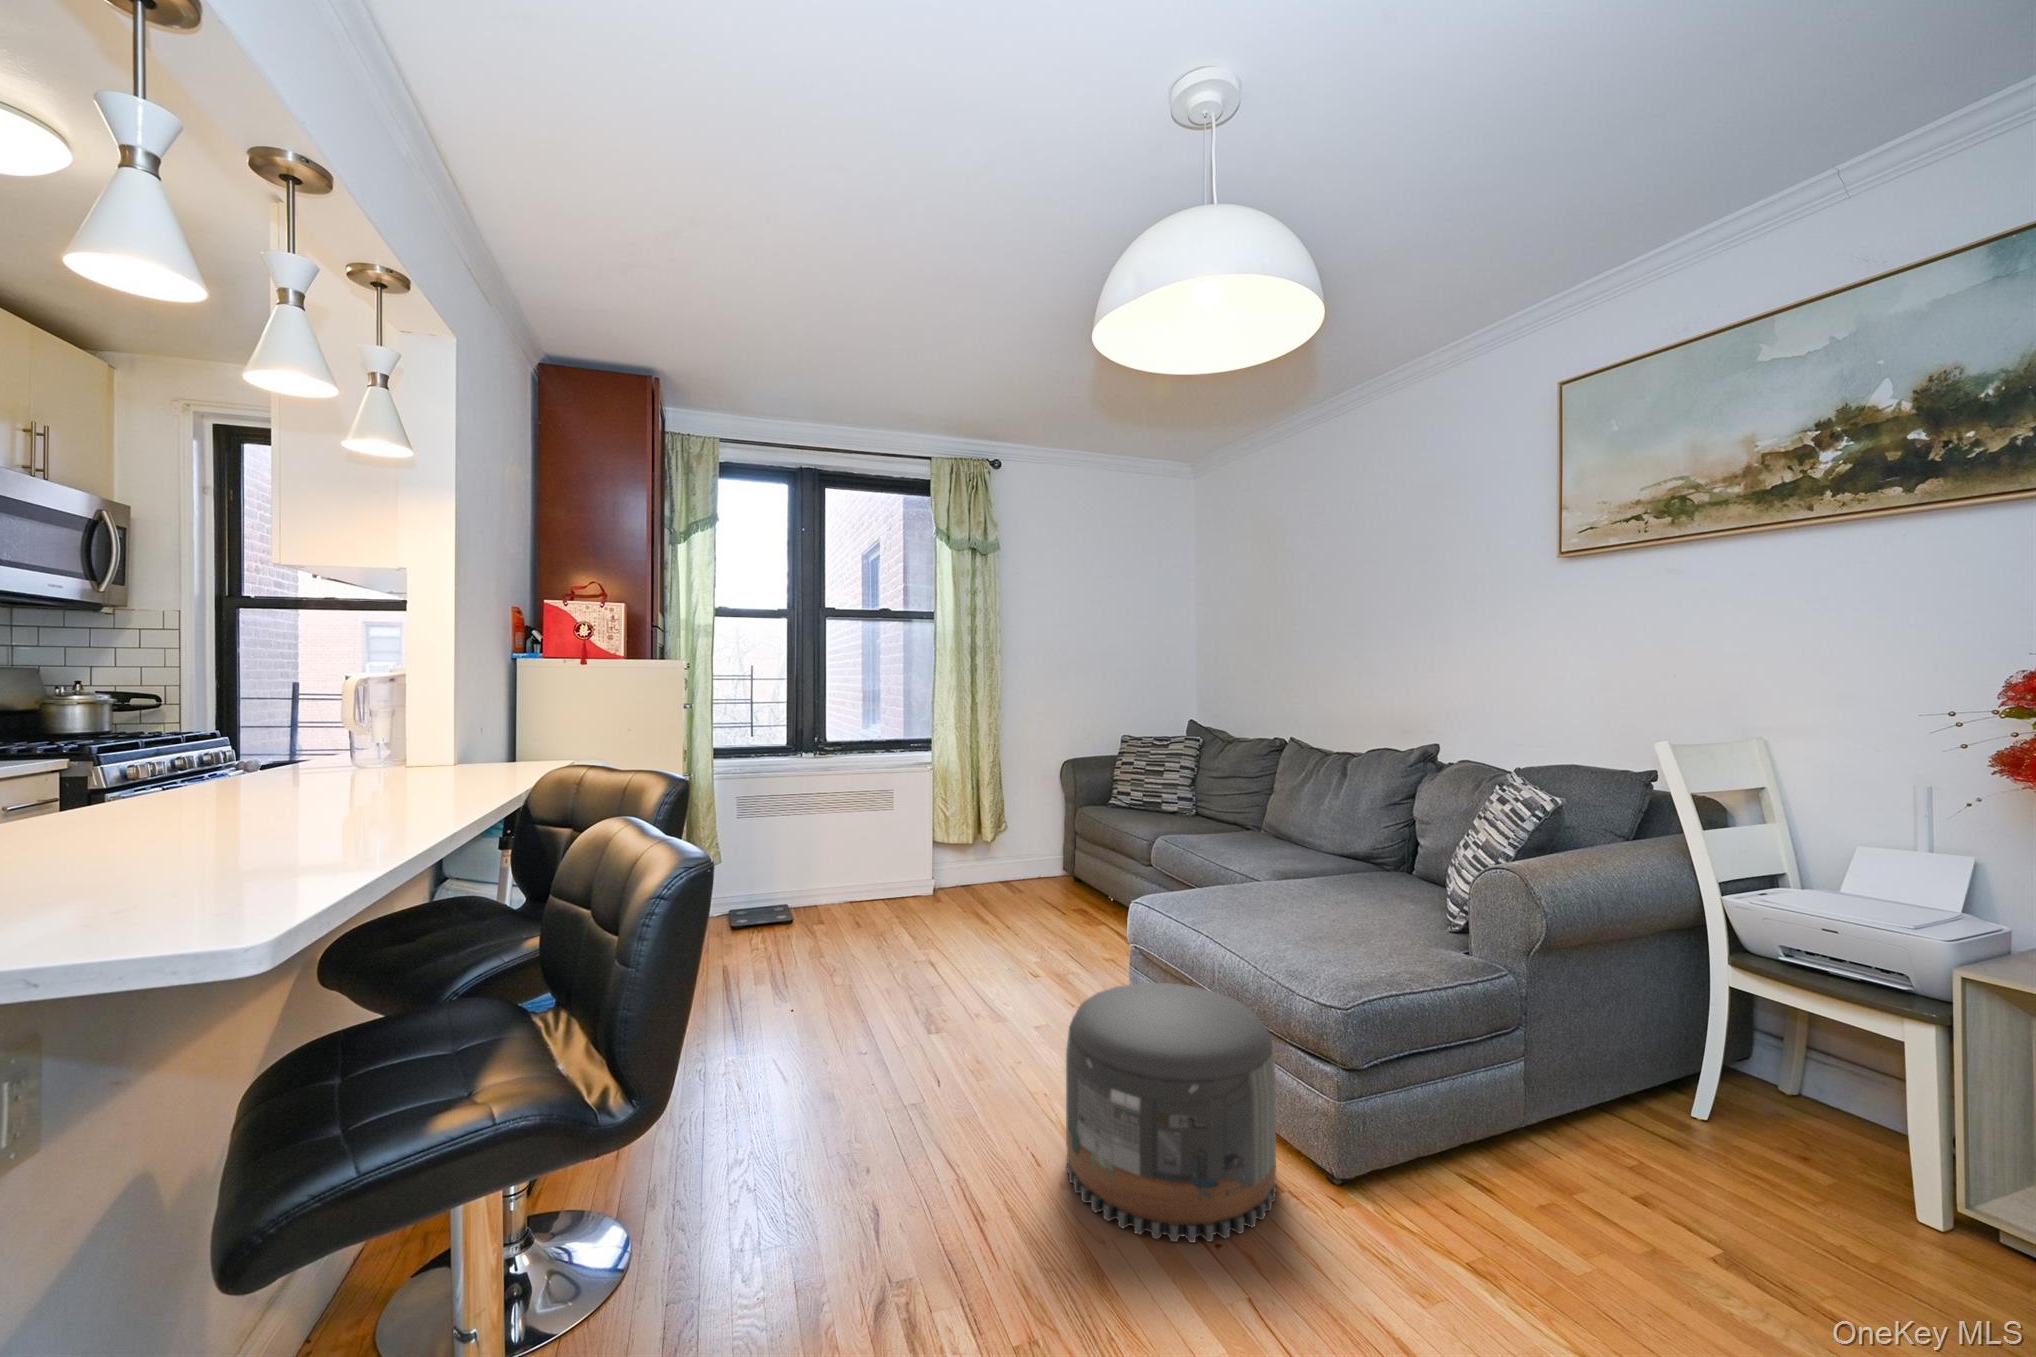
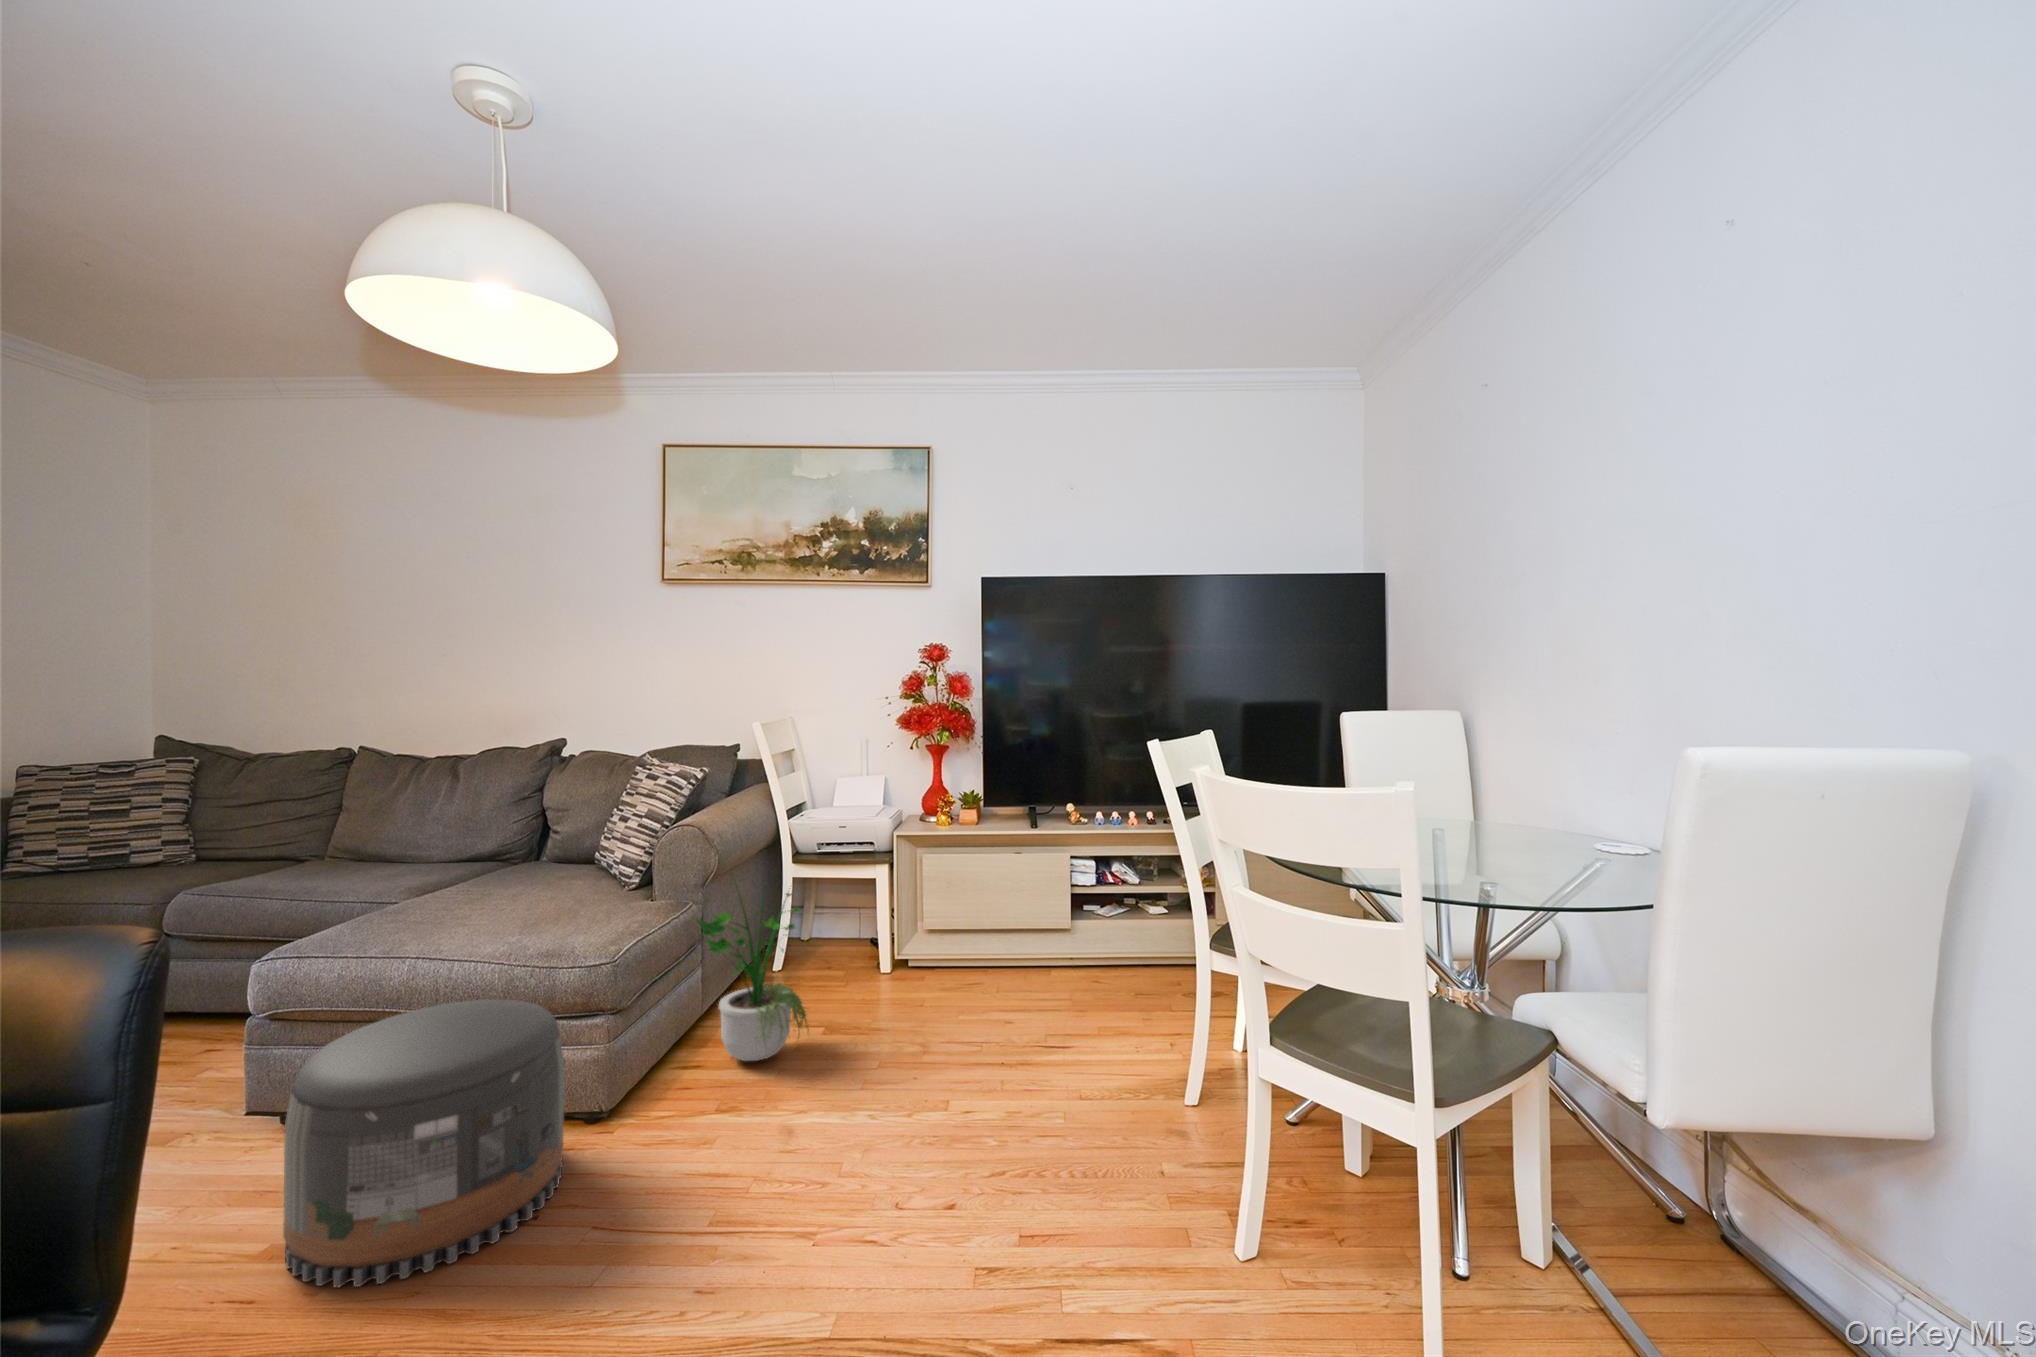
potted plant: none [1482,944,1694,1248] -> present [696,890,809,1061]

